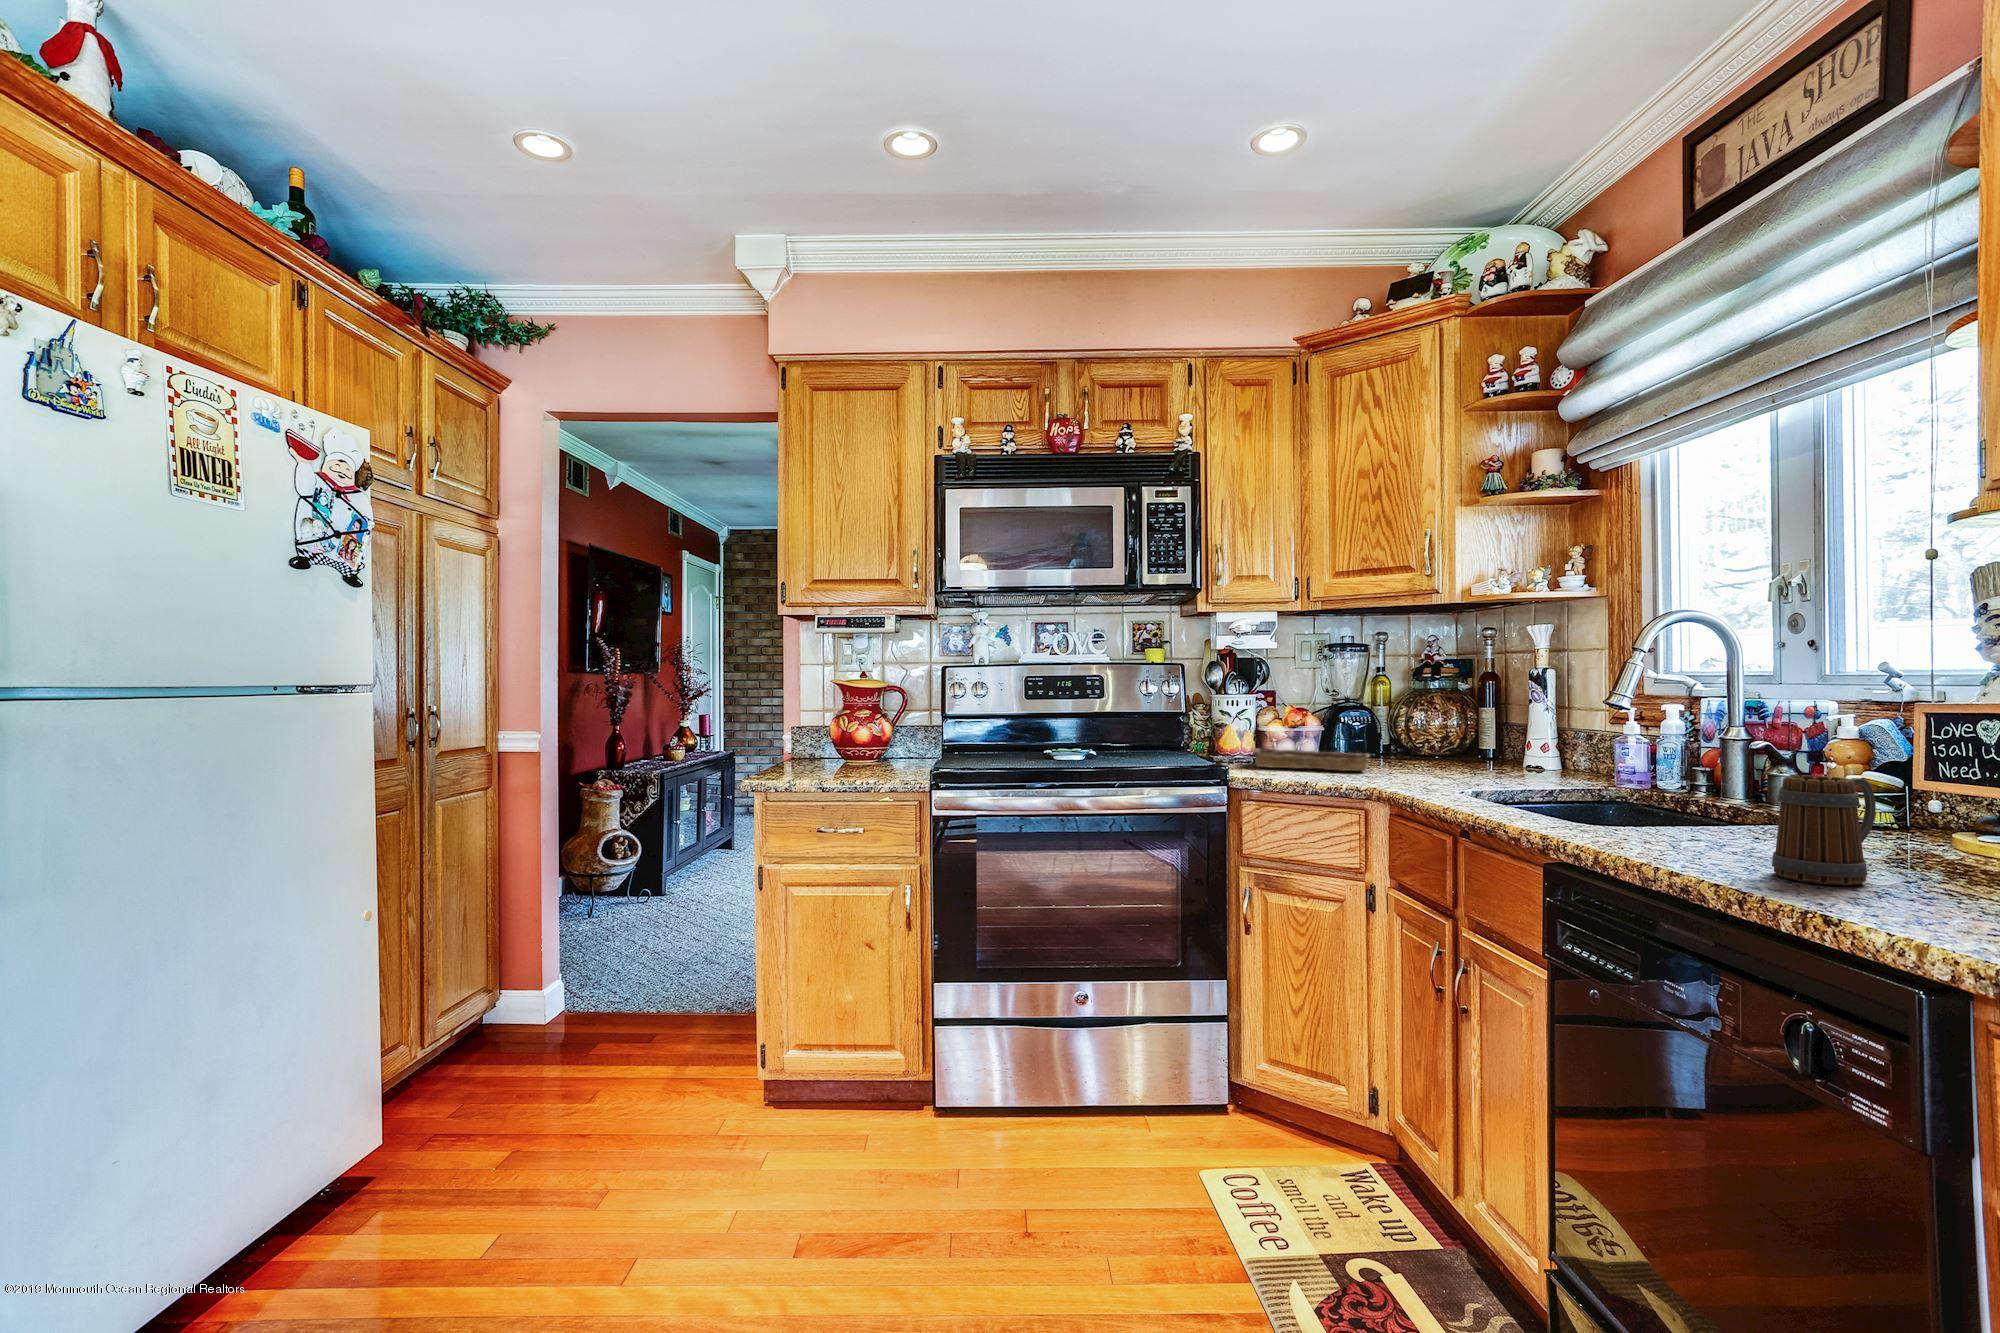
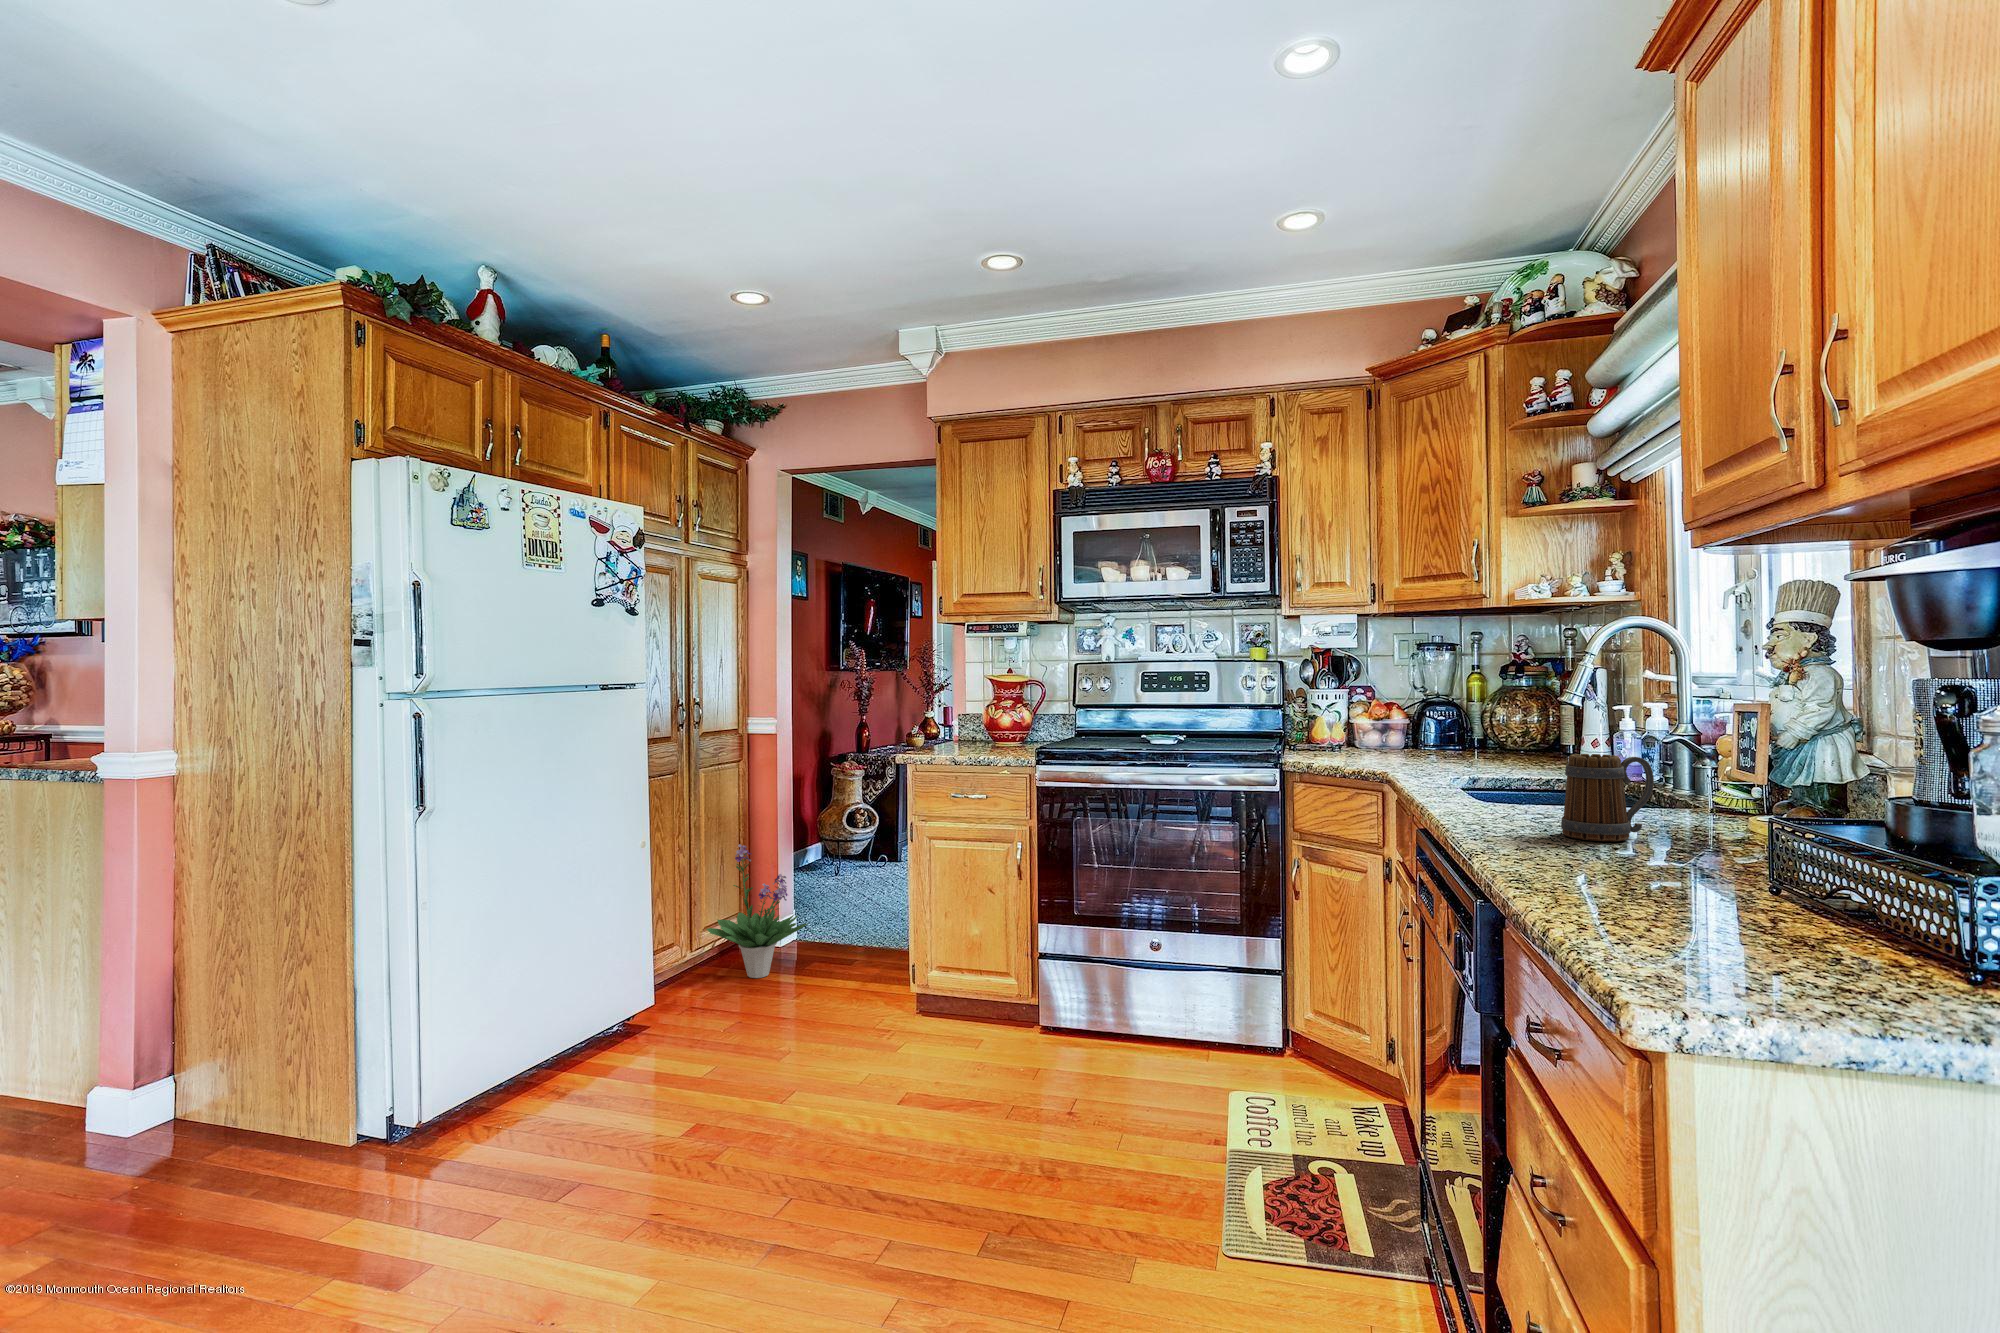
tray: present [1252,748,1369,771] -> none [1313,737,1430,757]
potted plant: none [446,905,597,1087] -> present [707,844,808,978]

